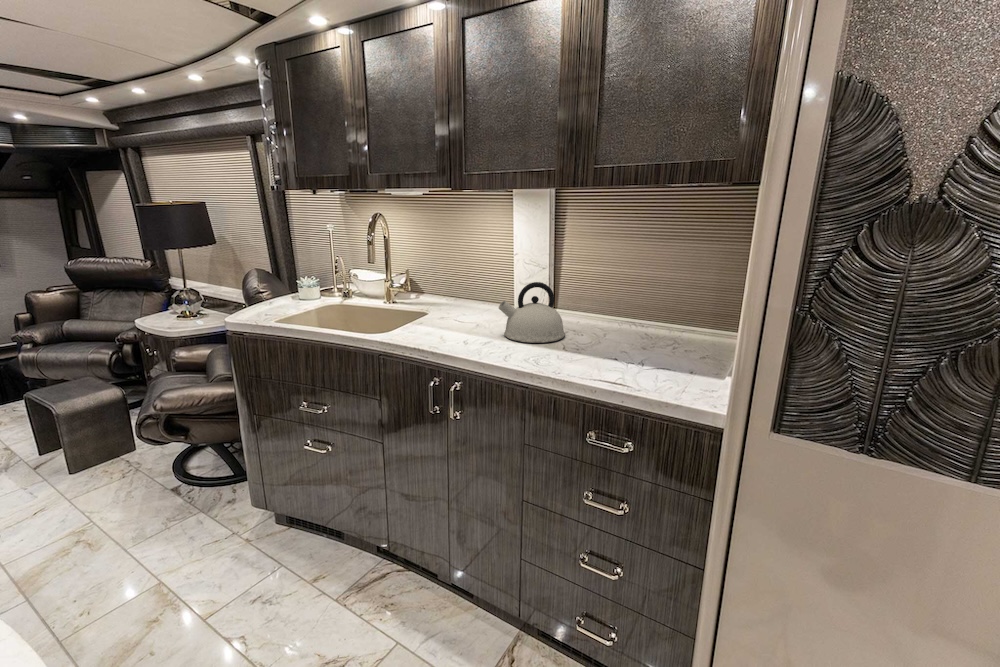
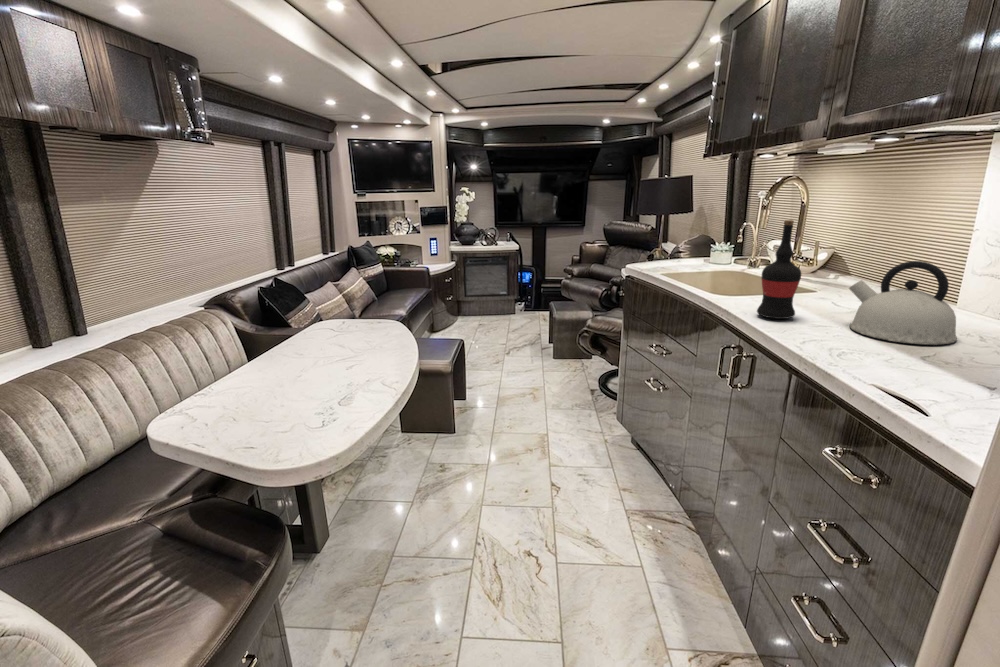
wine bottle: none [439,258,471,345] -> present [757,220,801,319]

